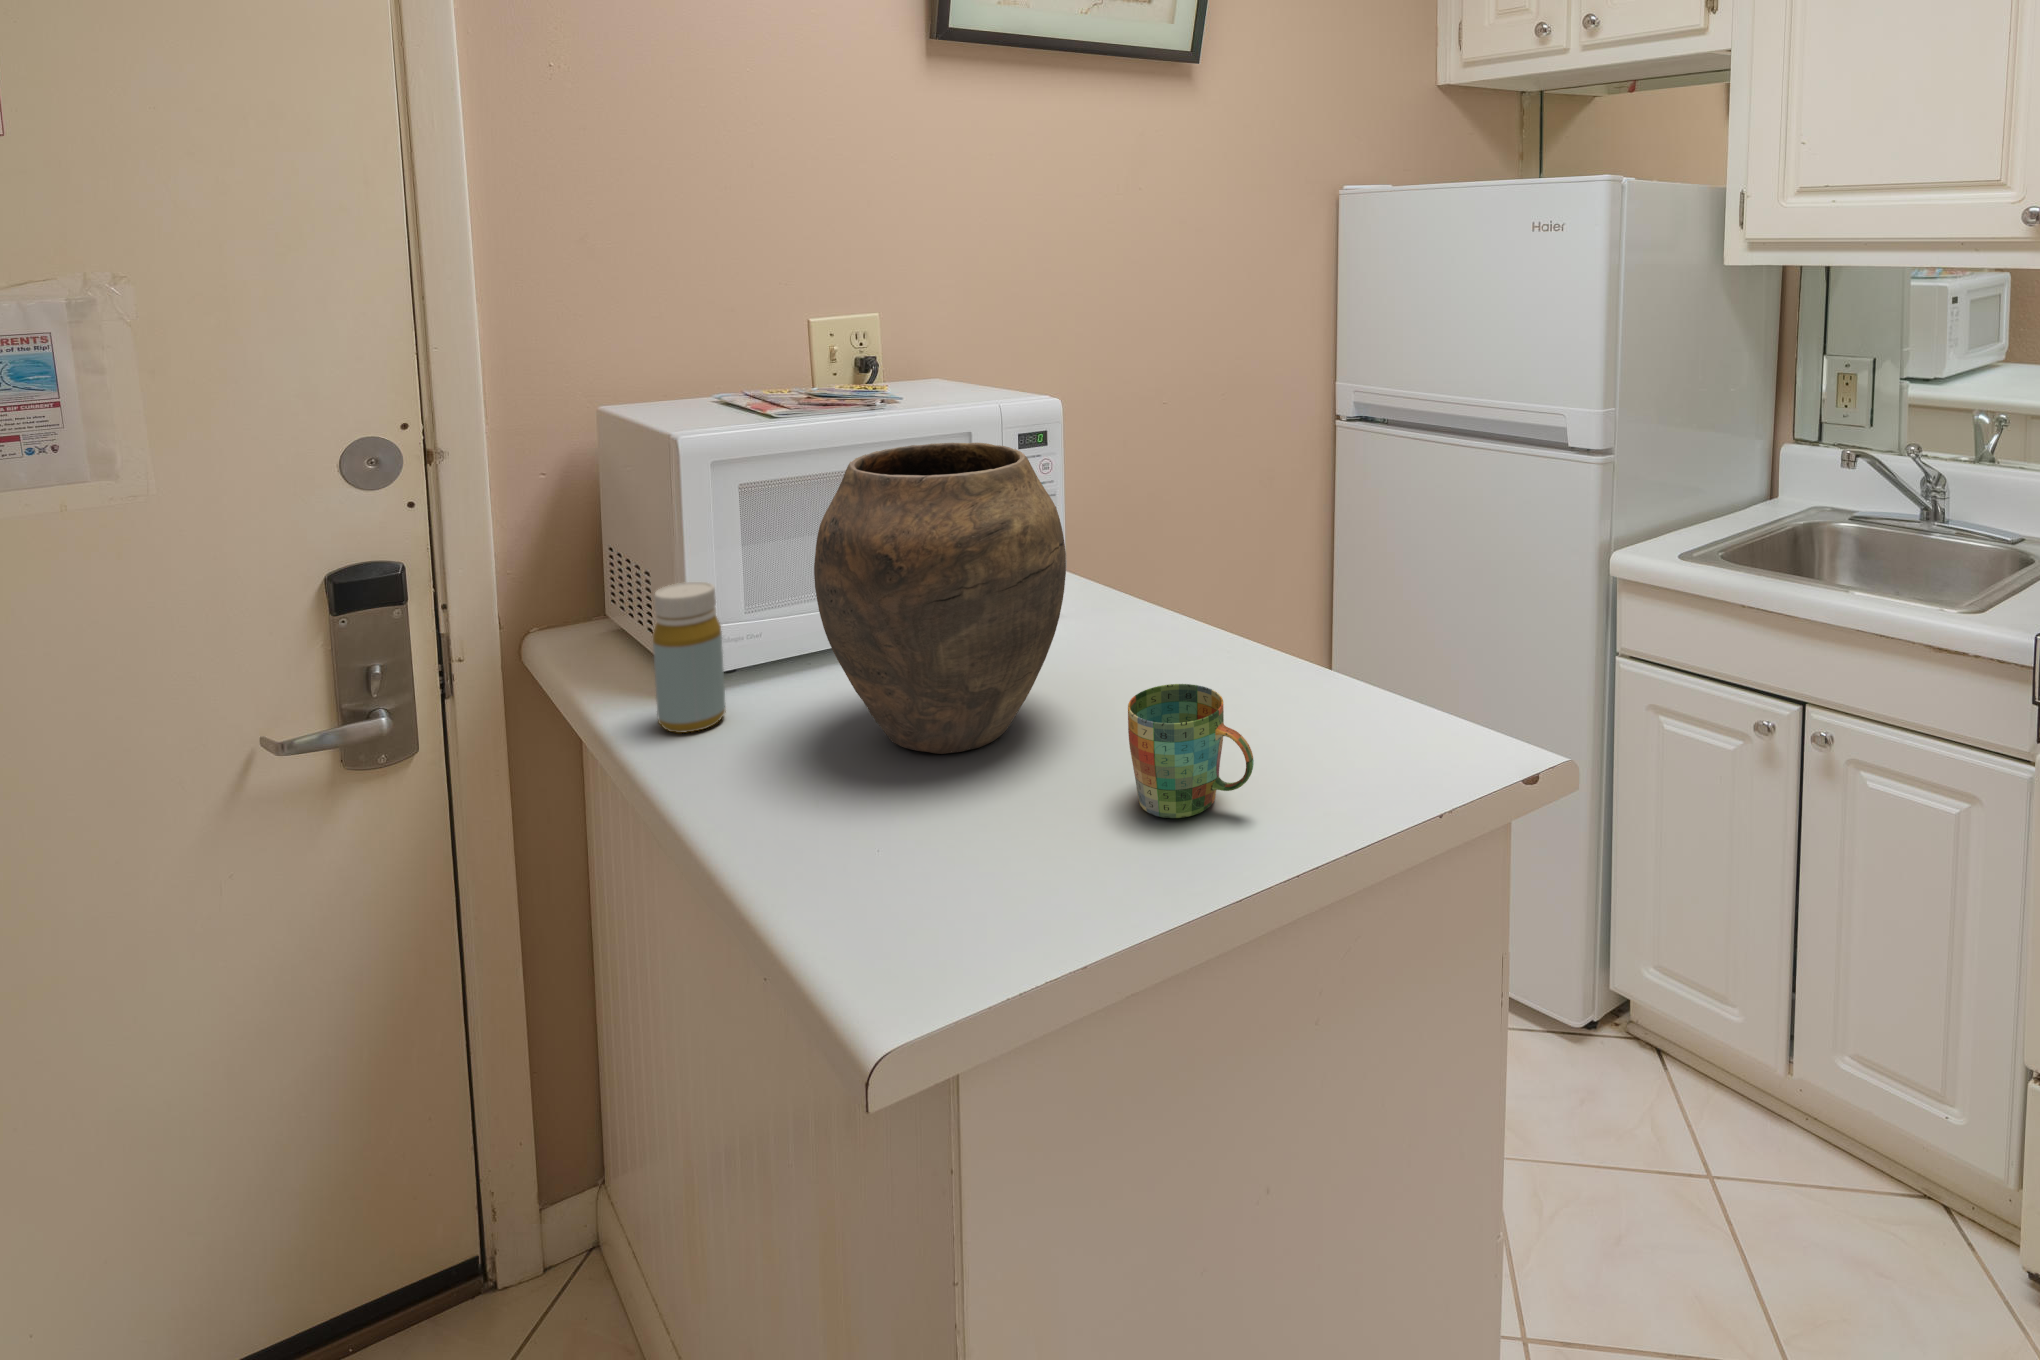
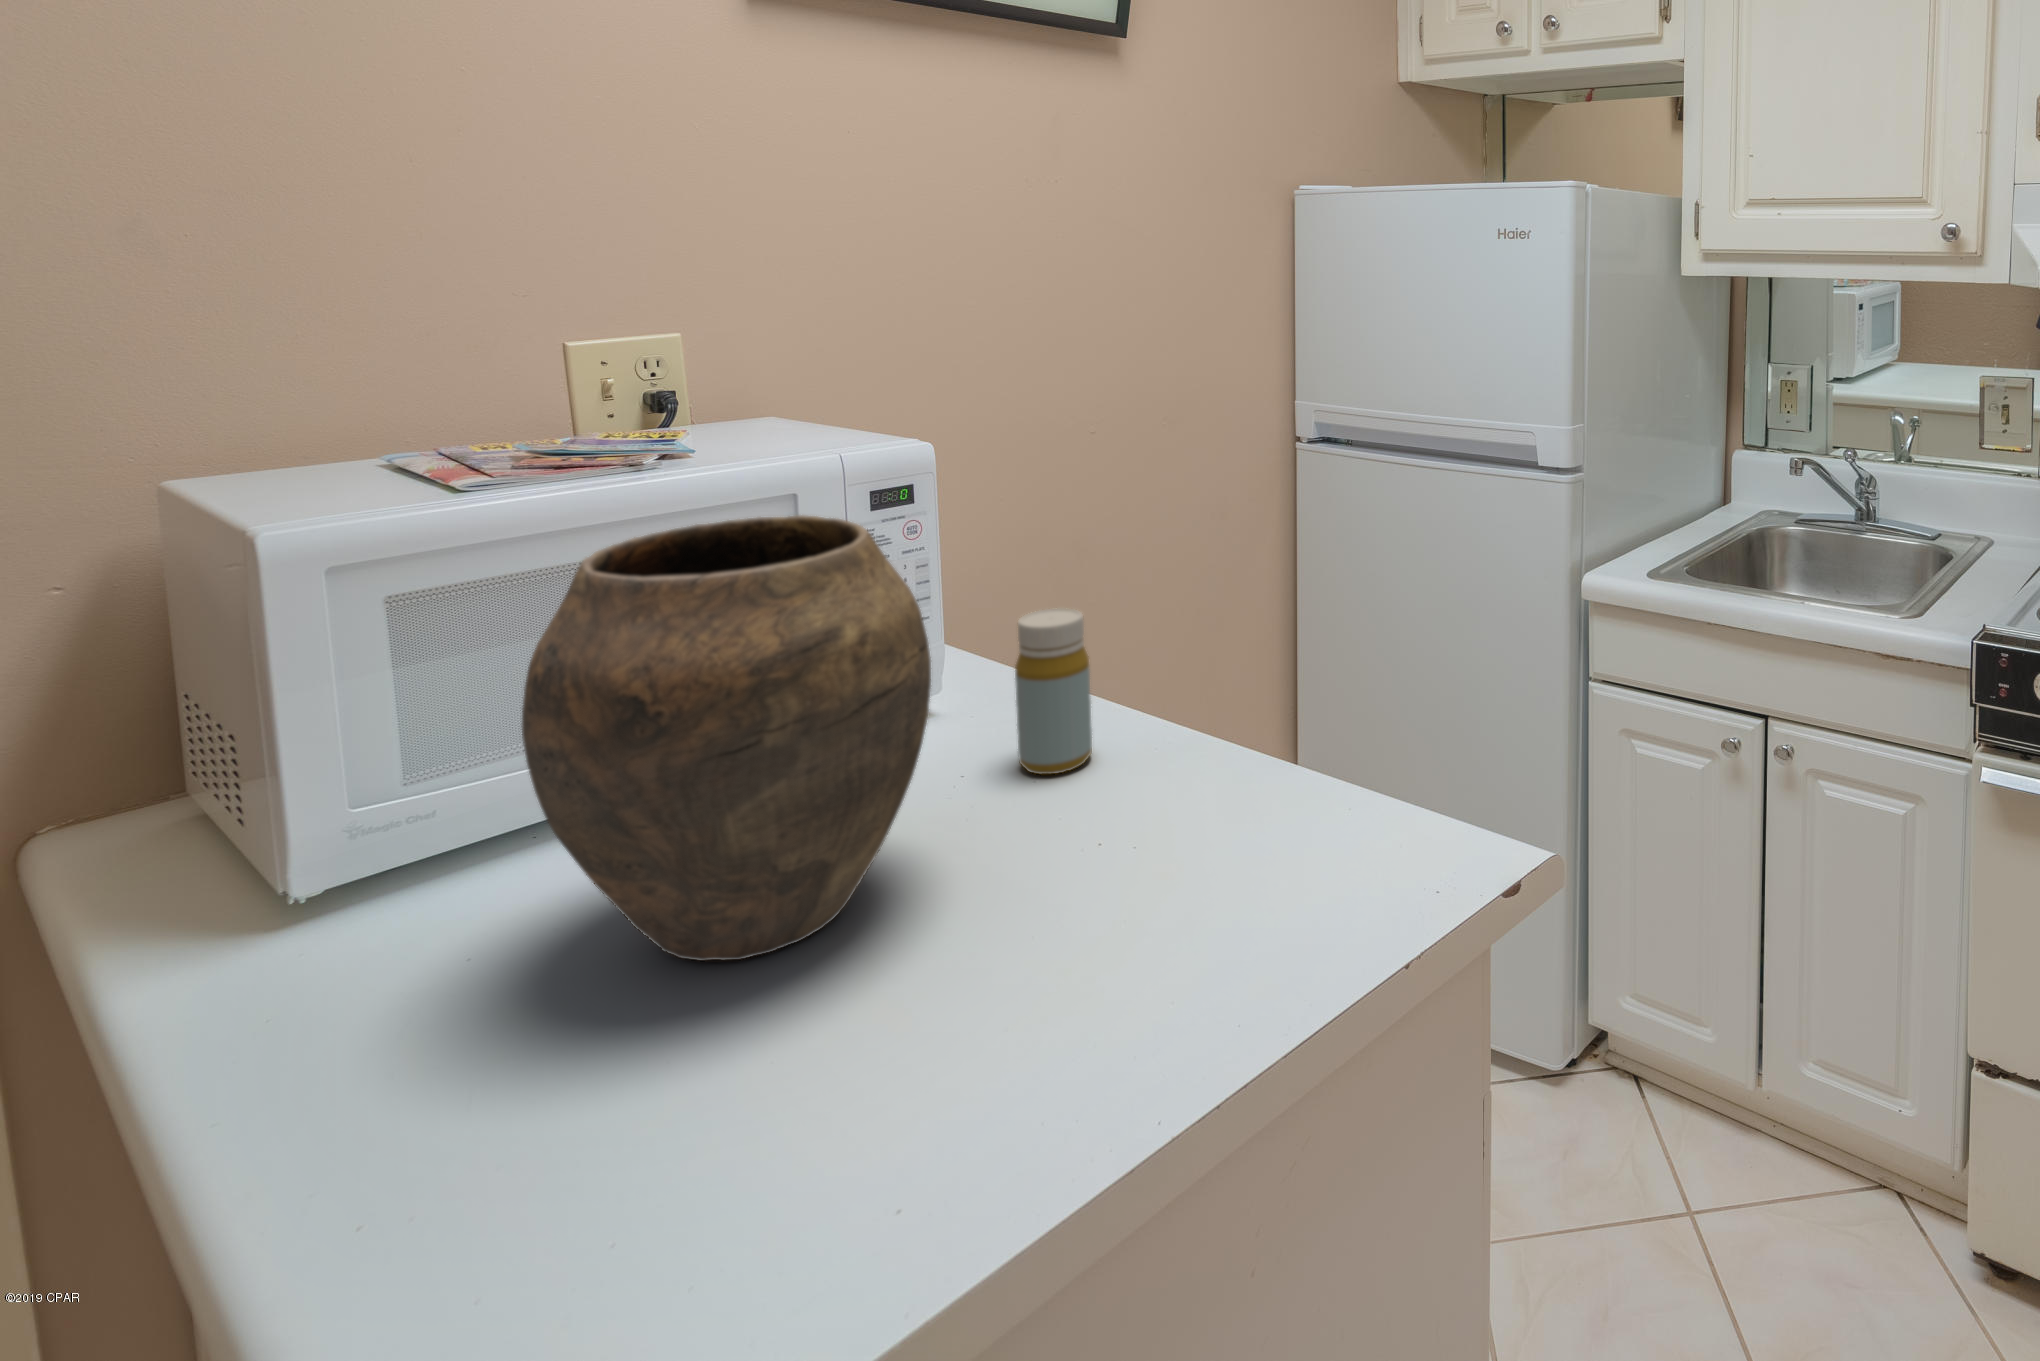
bottle: present [653,582,726,733] -> present [1015,608,1092,774]
mug: present [1128,684,1254,818] -> none [1014,823,1189,1014]

